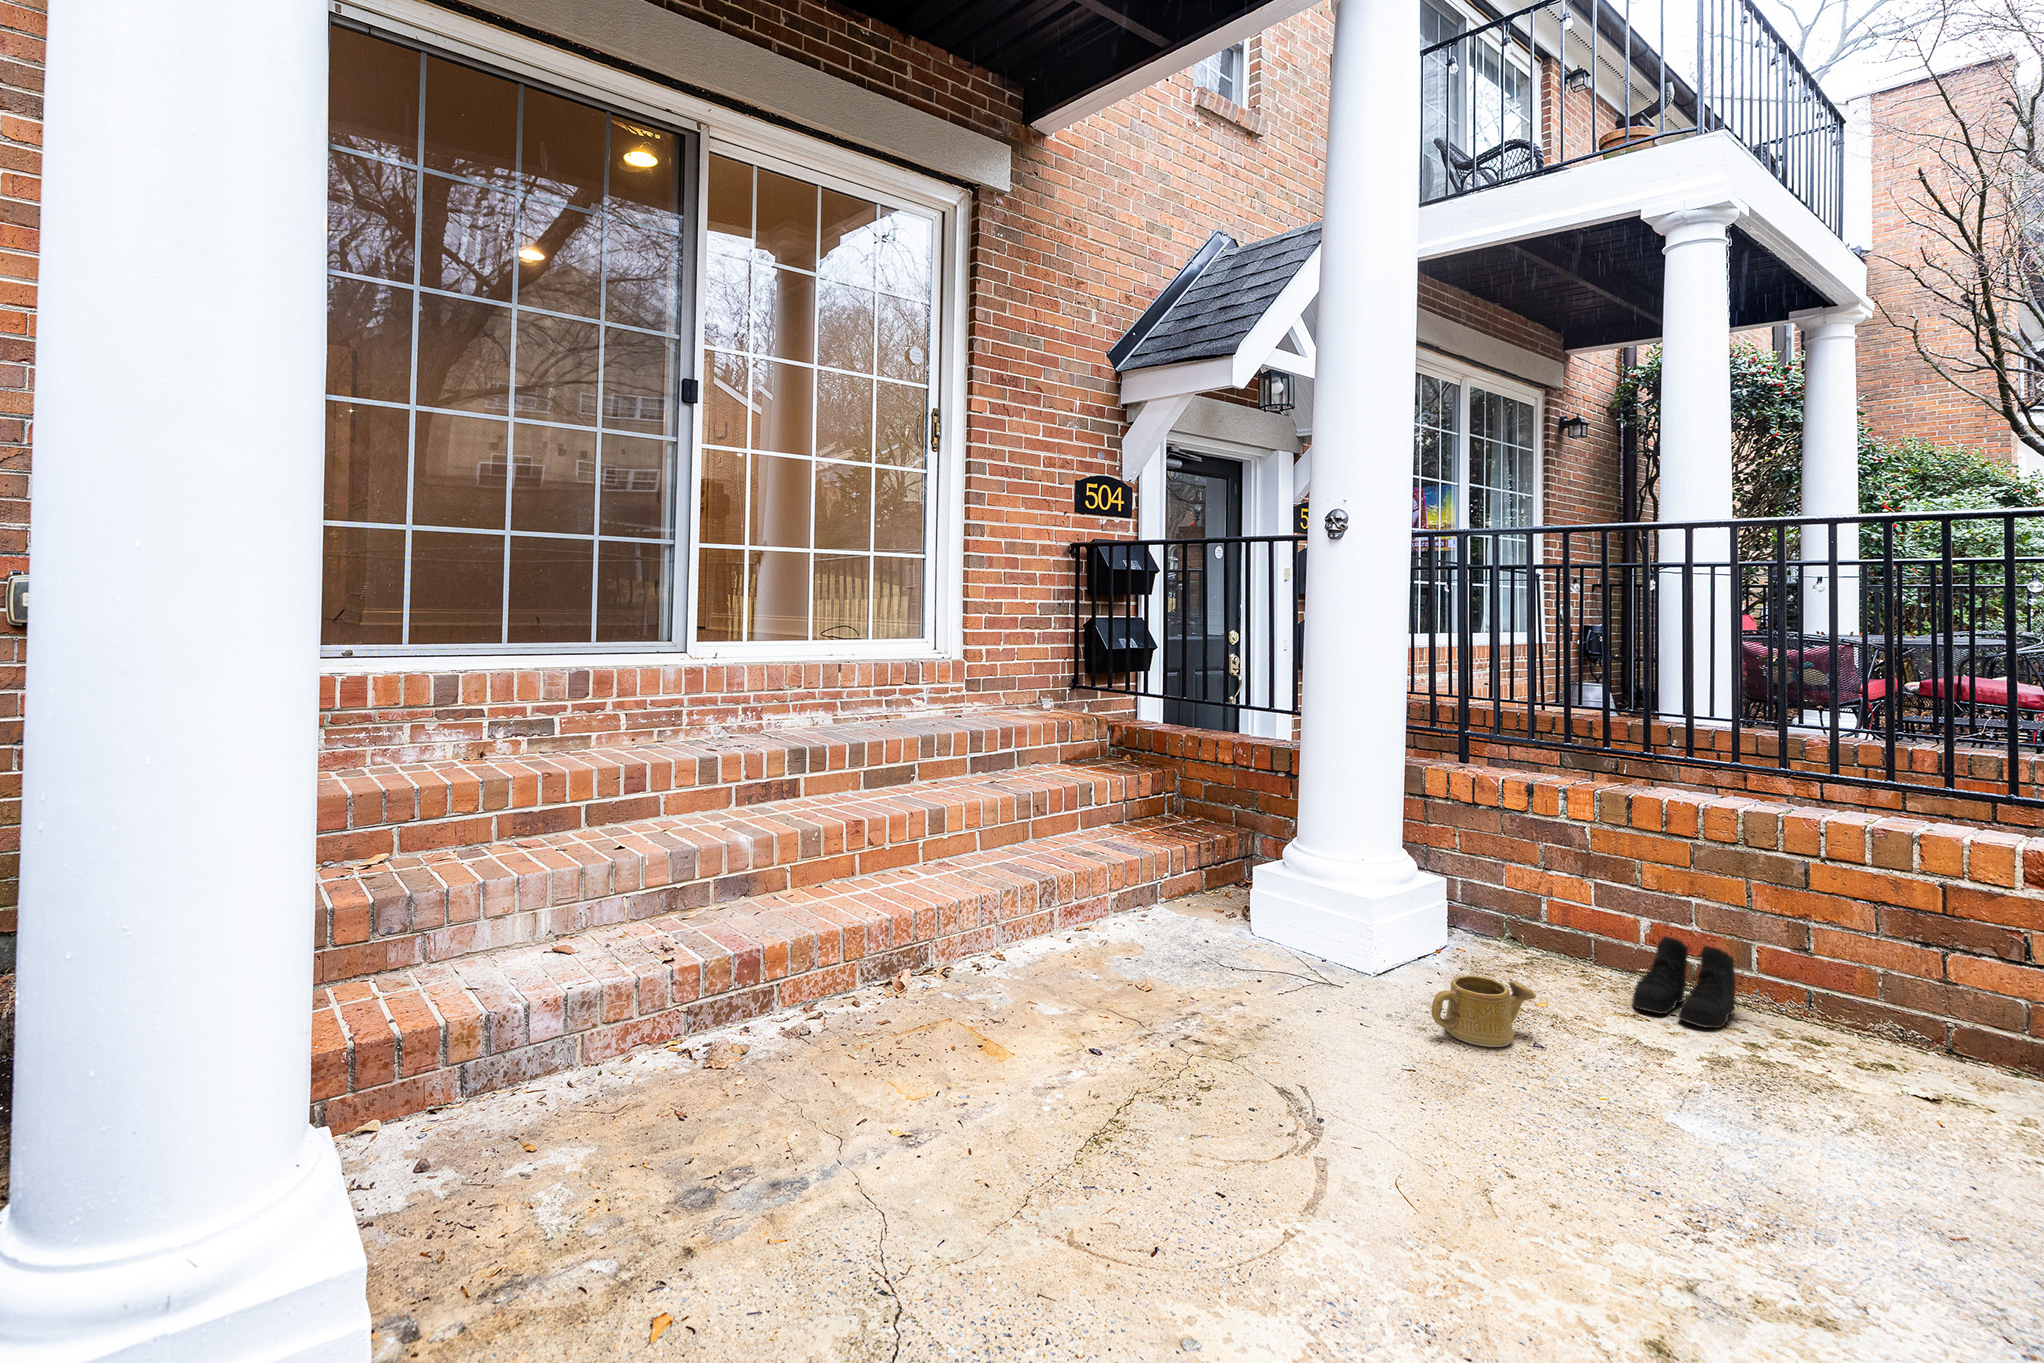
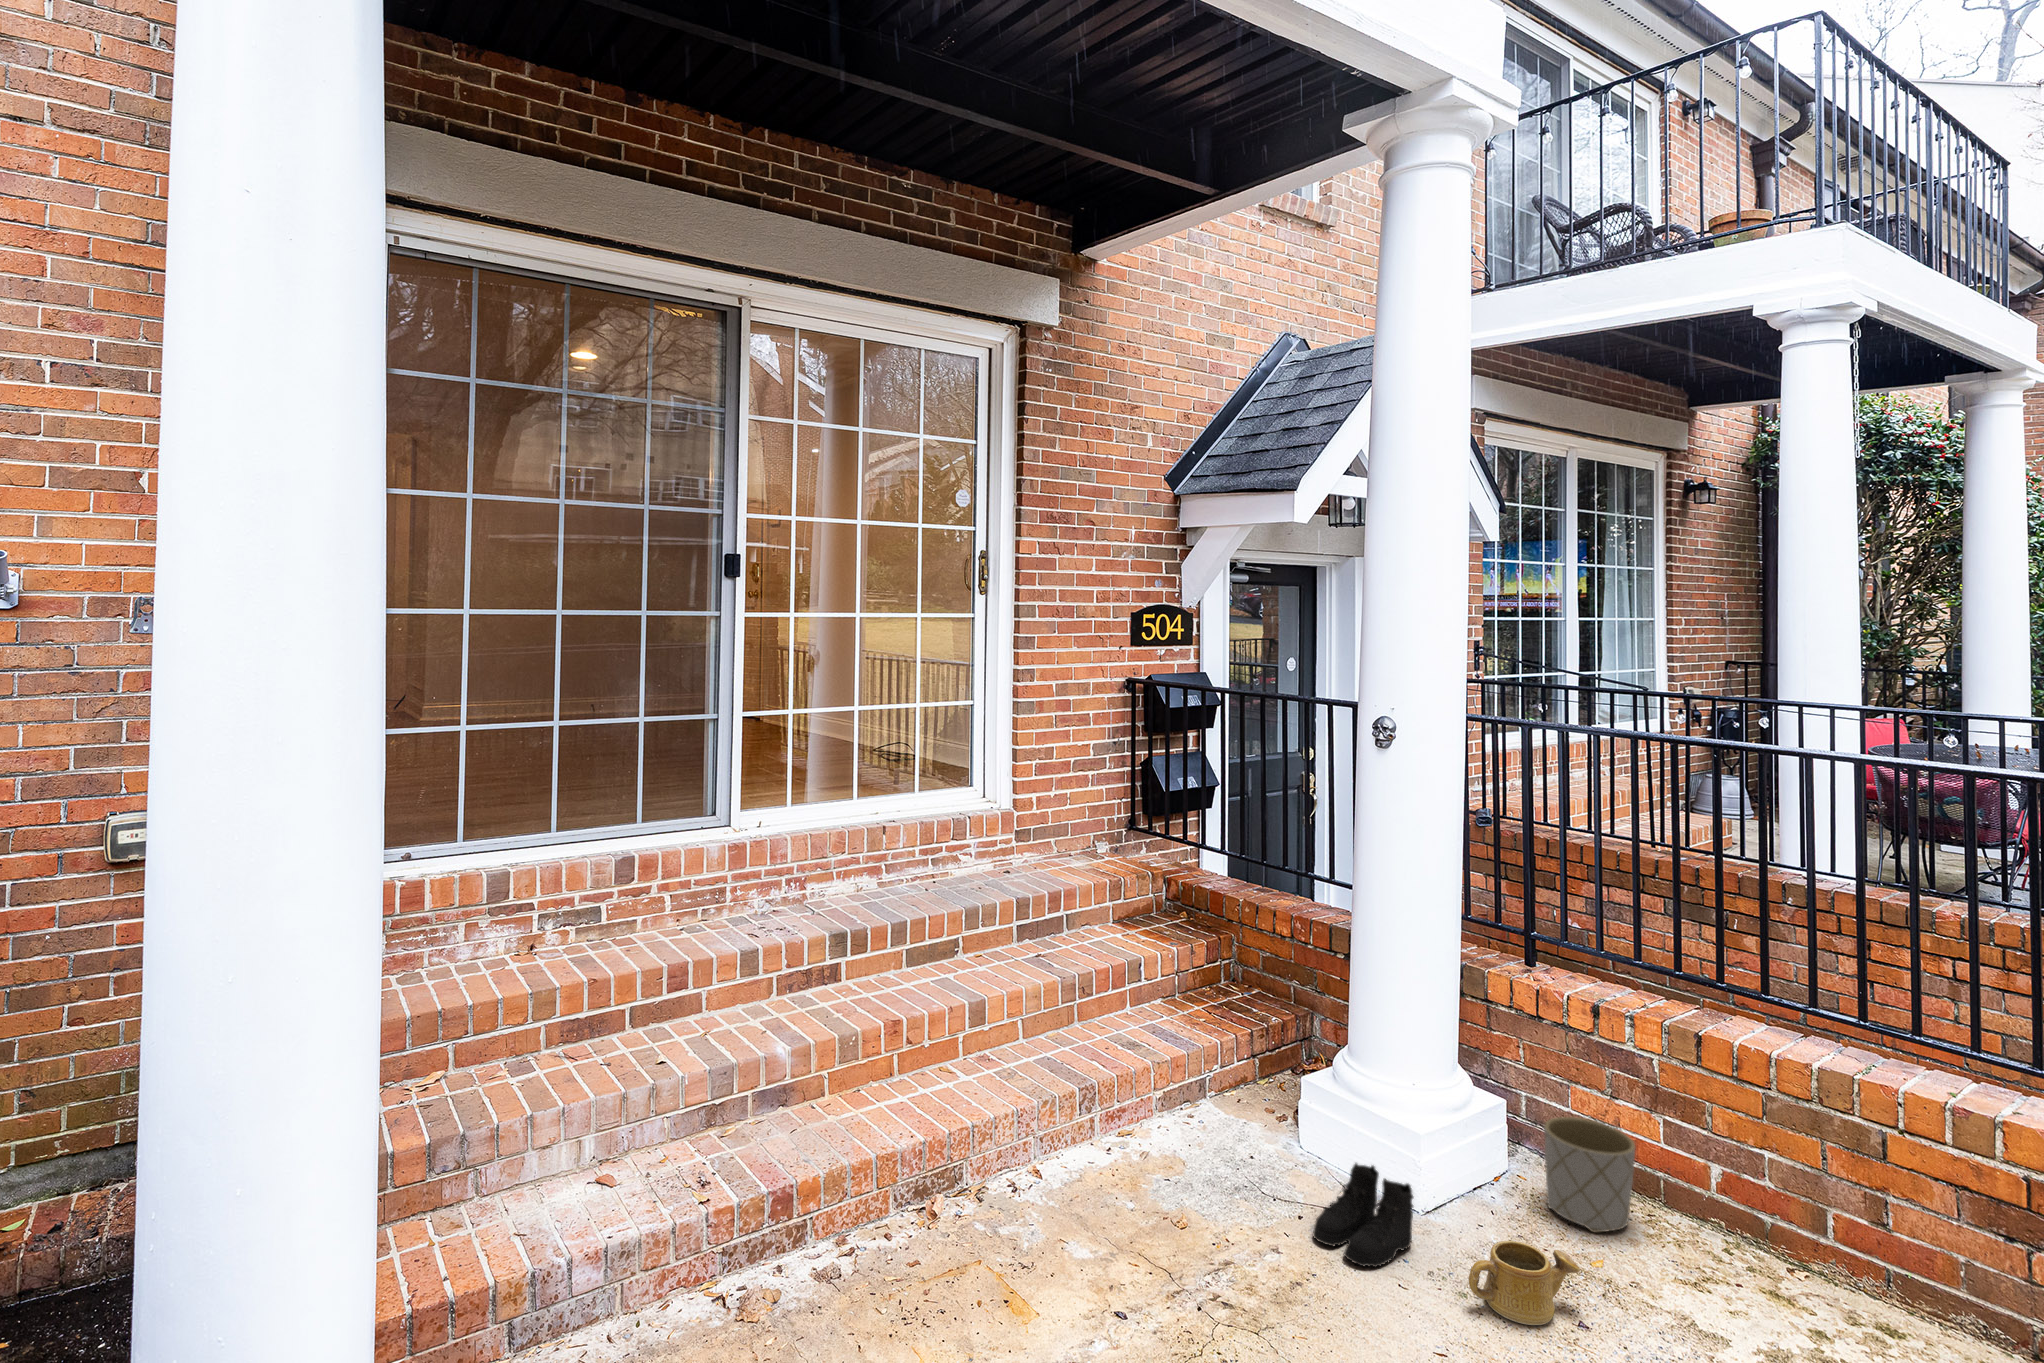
planter: none [1486,885,1573,983] -> present [1544,1117,1635,1232]
boots: present [1632,936,1736,1029] -> present [1313,1163,1414,1268]

